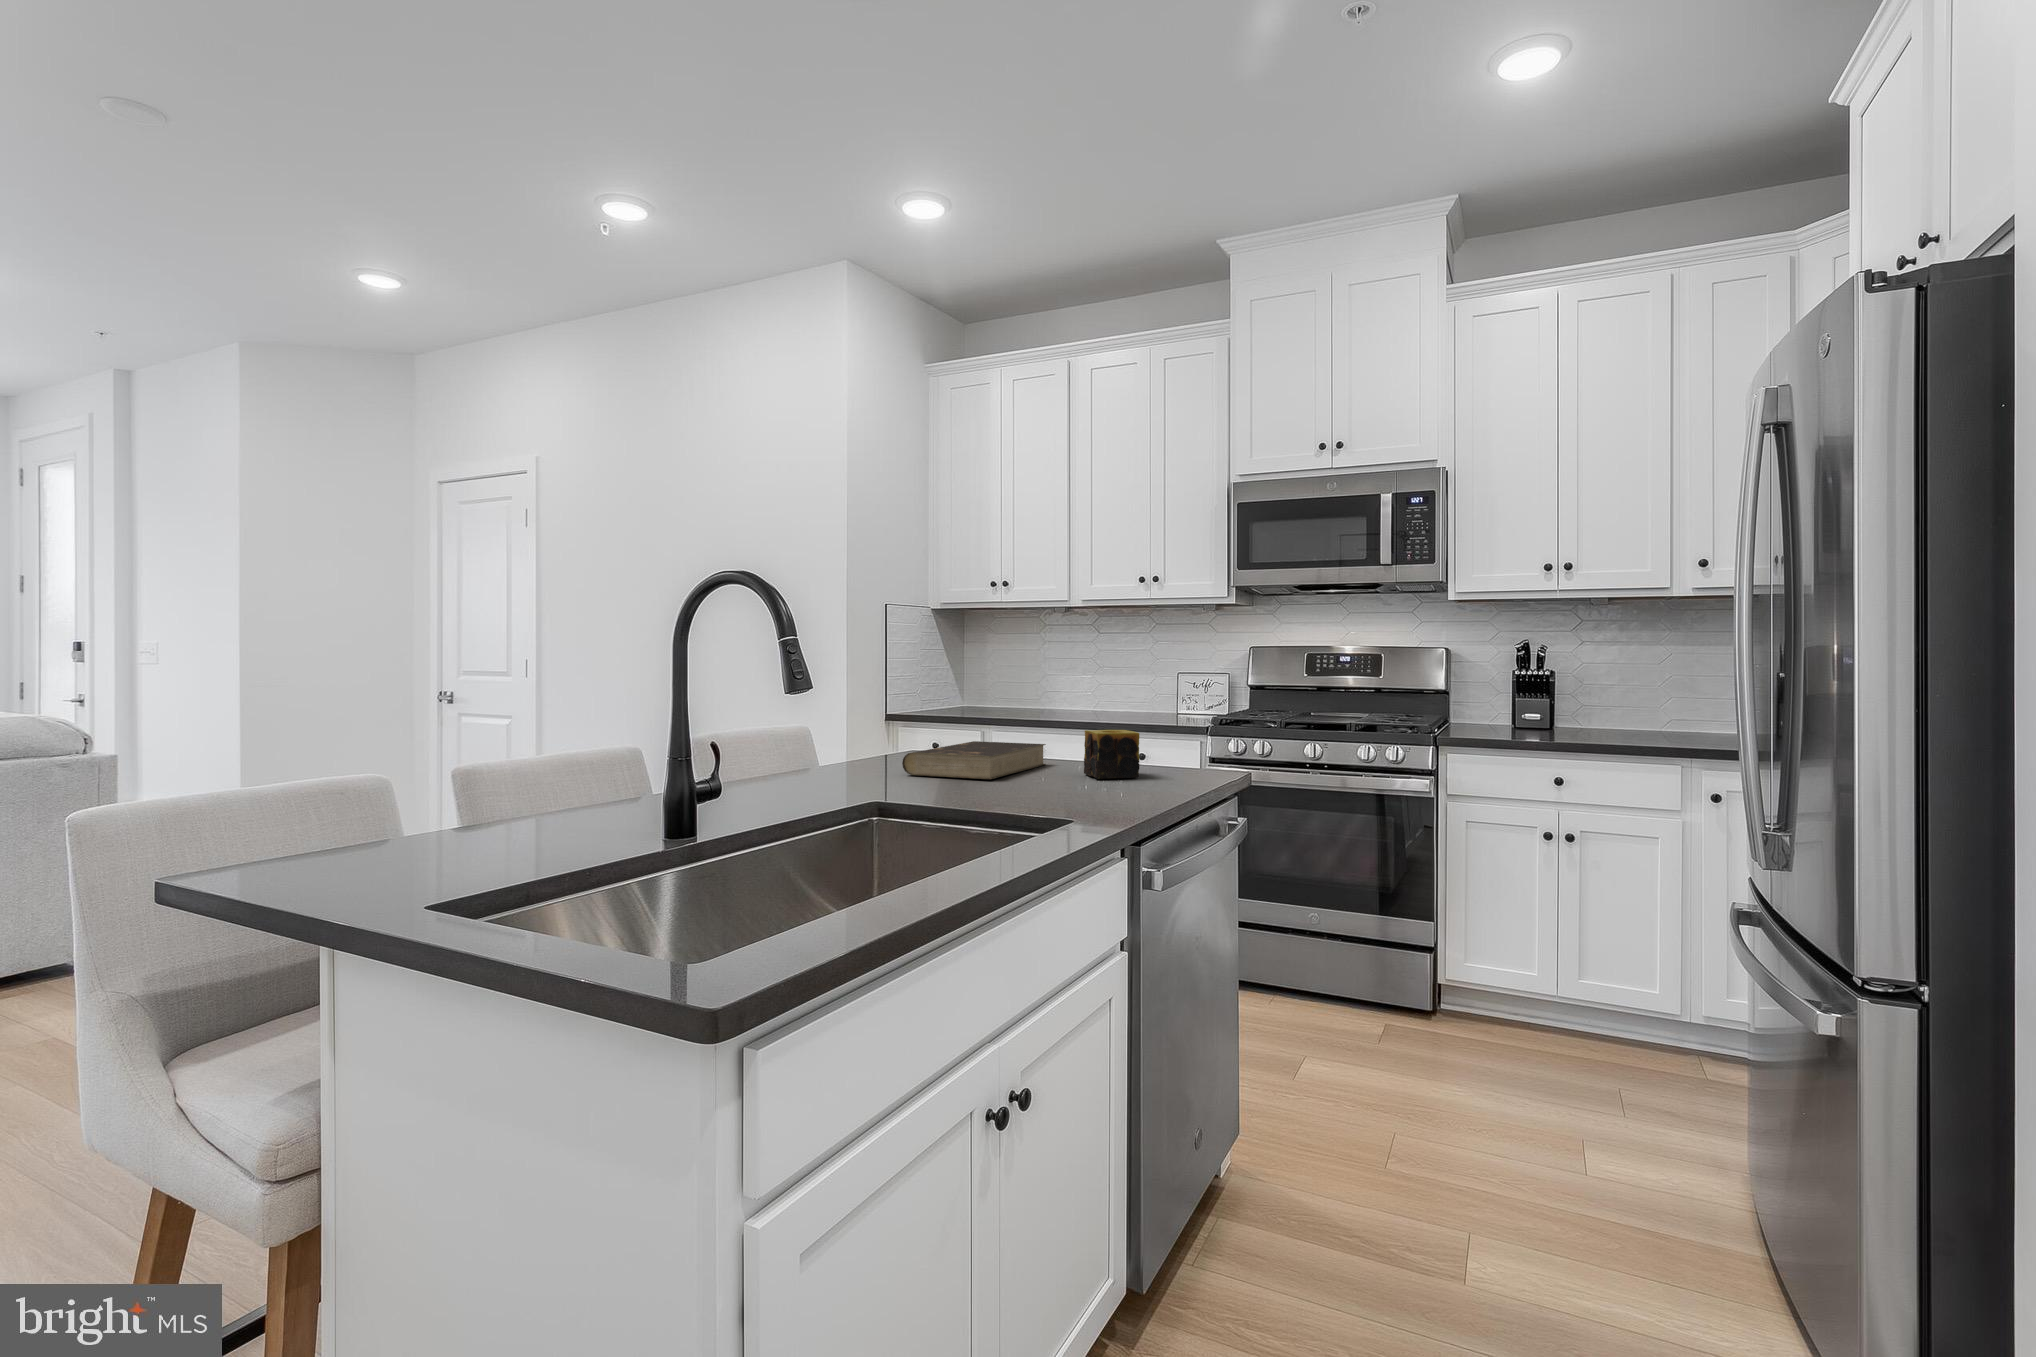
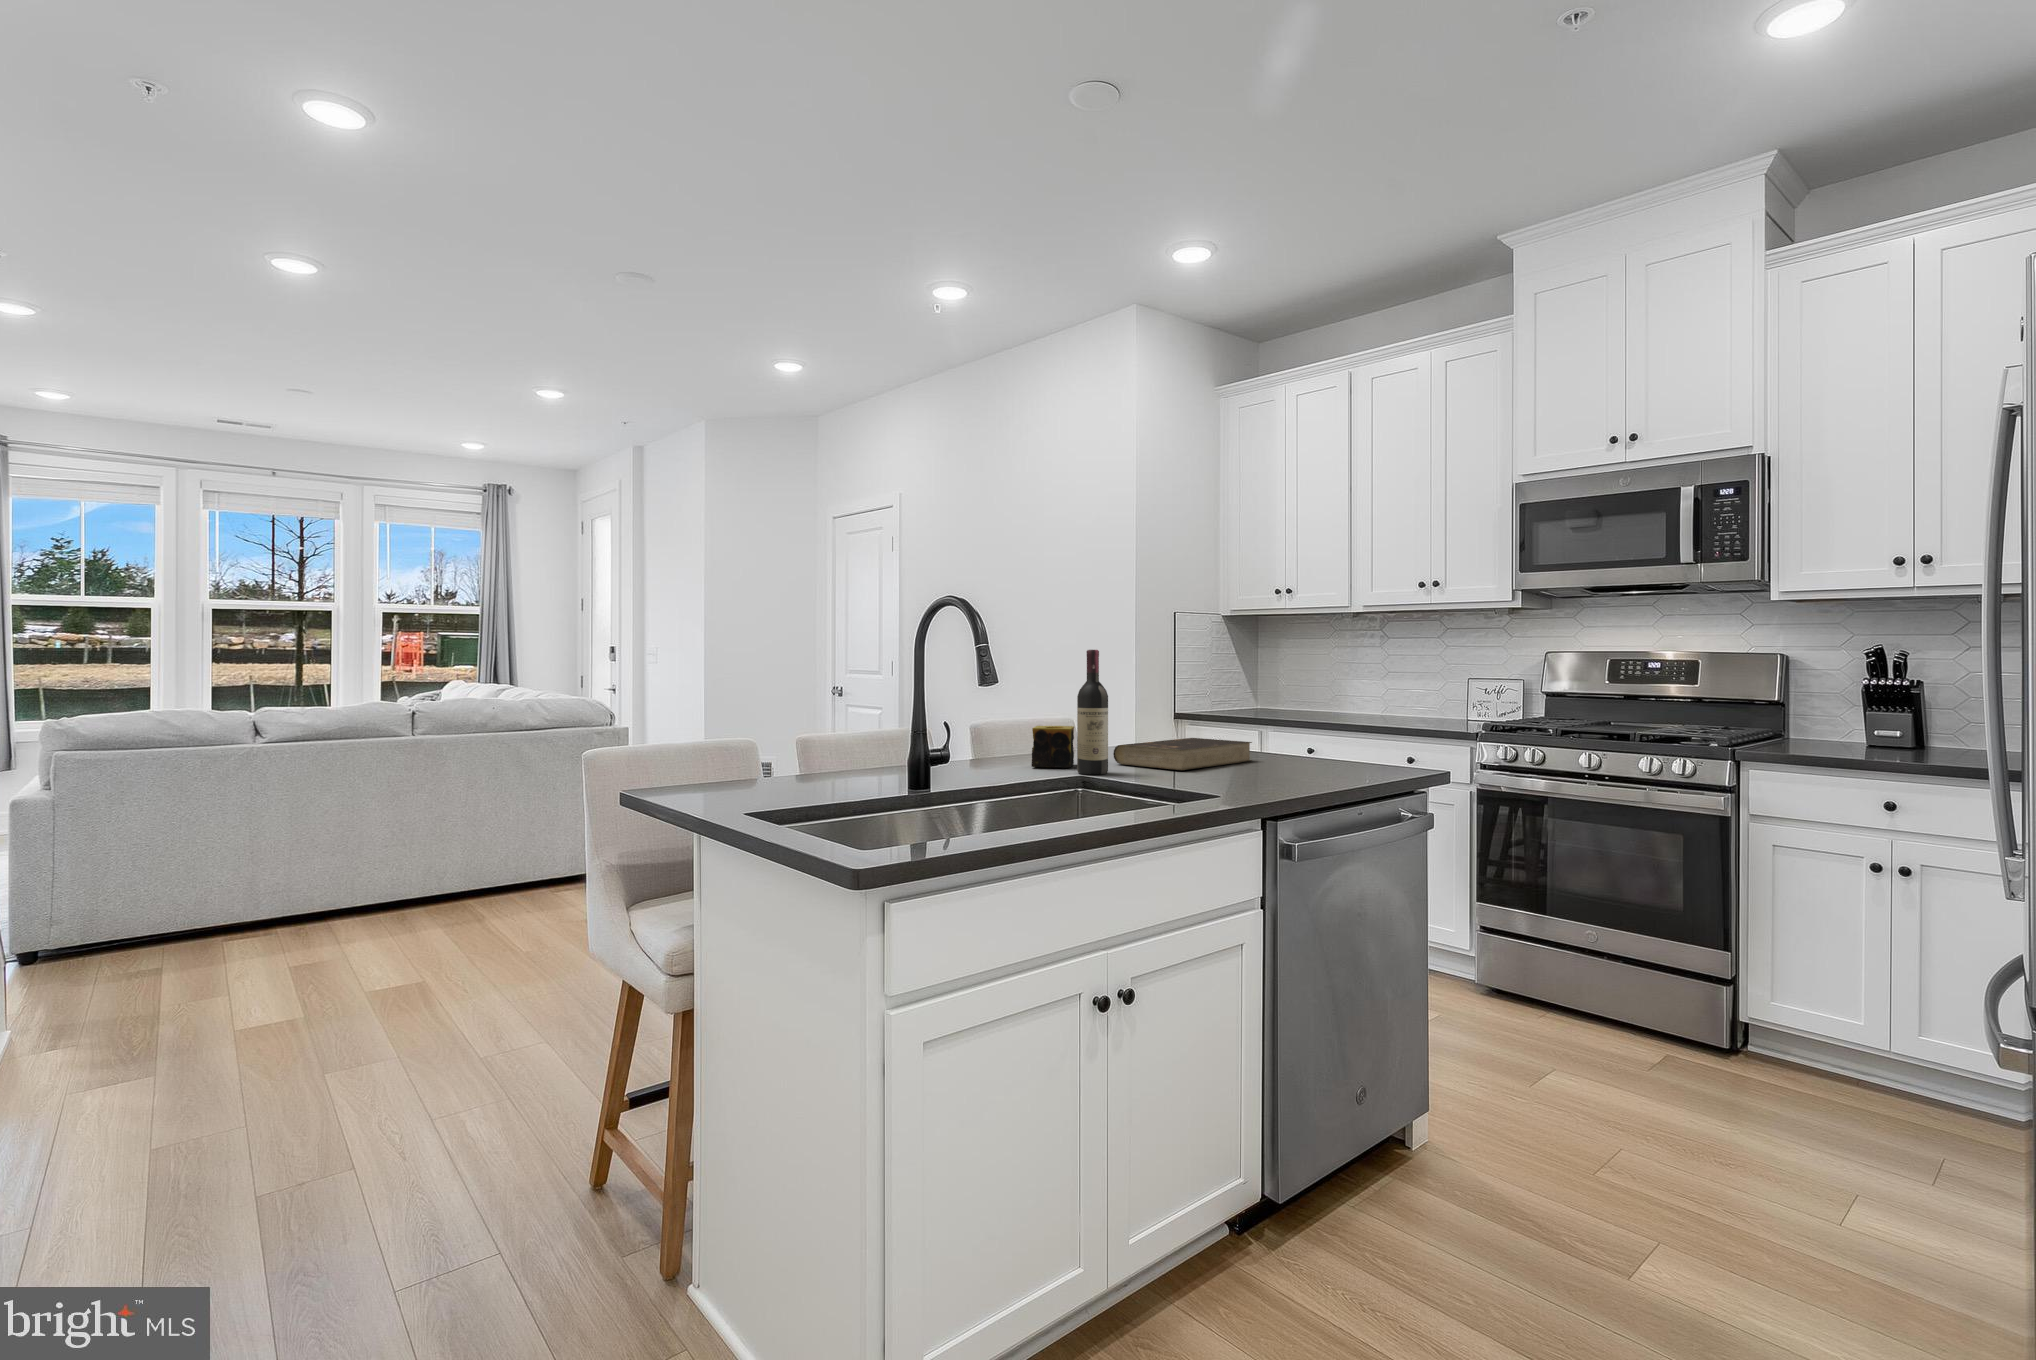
wine bottle: none [874,641,911,790] -> present [1077,650,1108,774]
candle: present [1084,730,1139,779] -> present [1031,726,1074,768]

